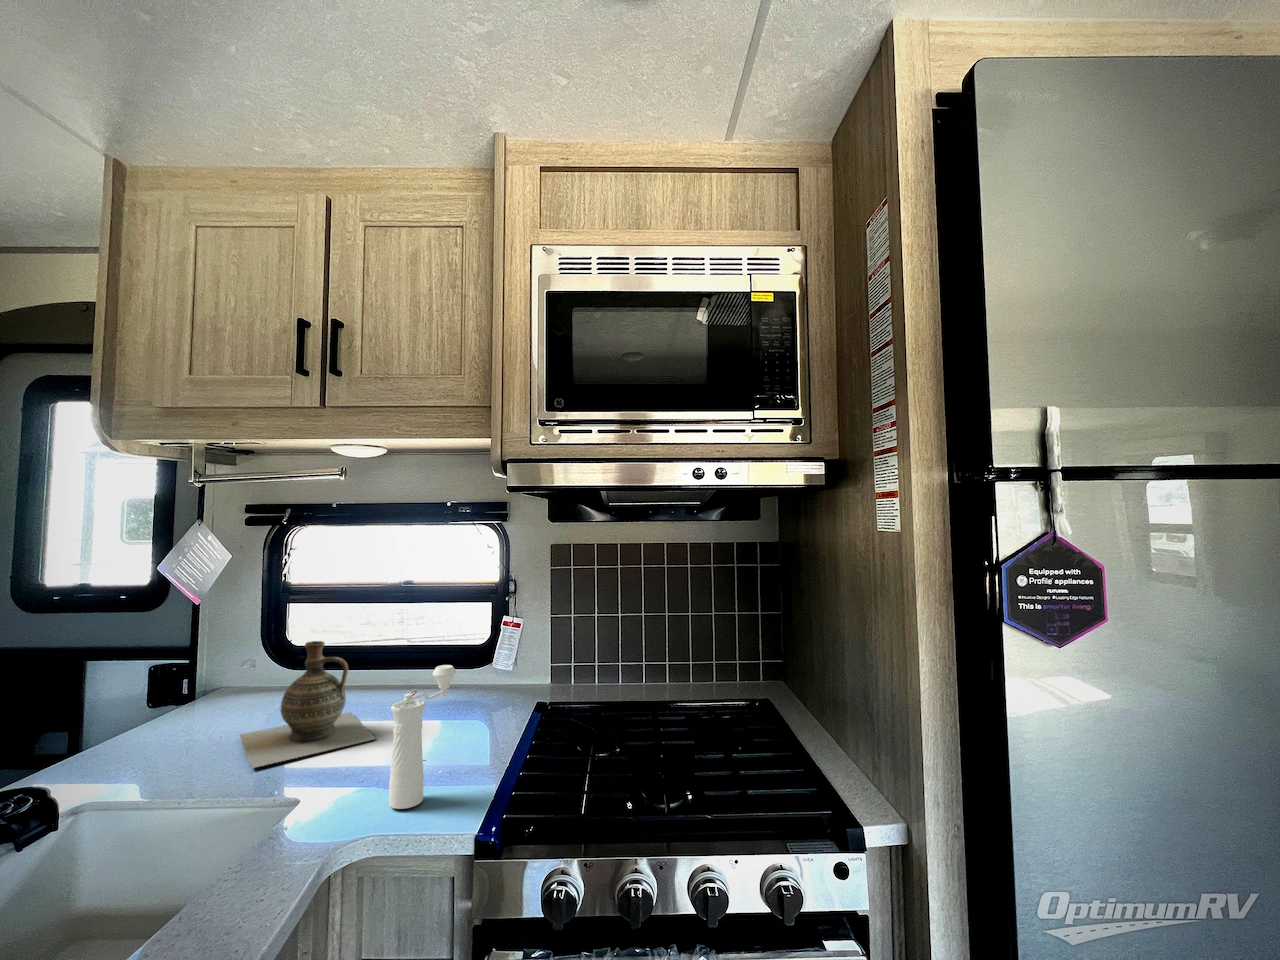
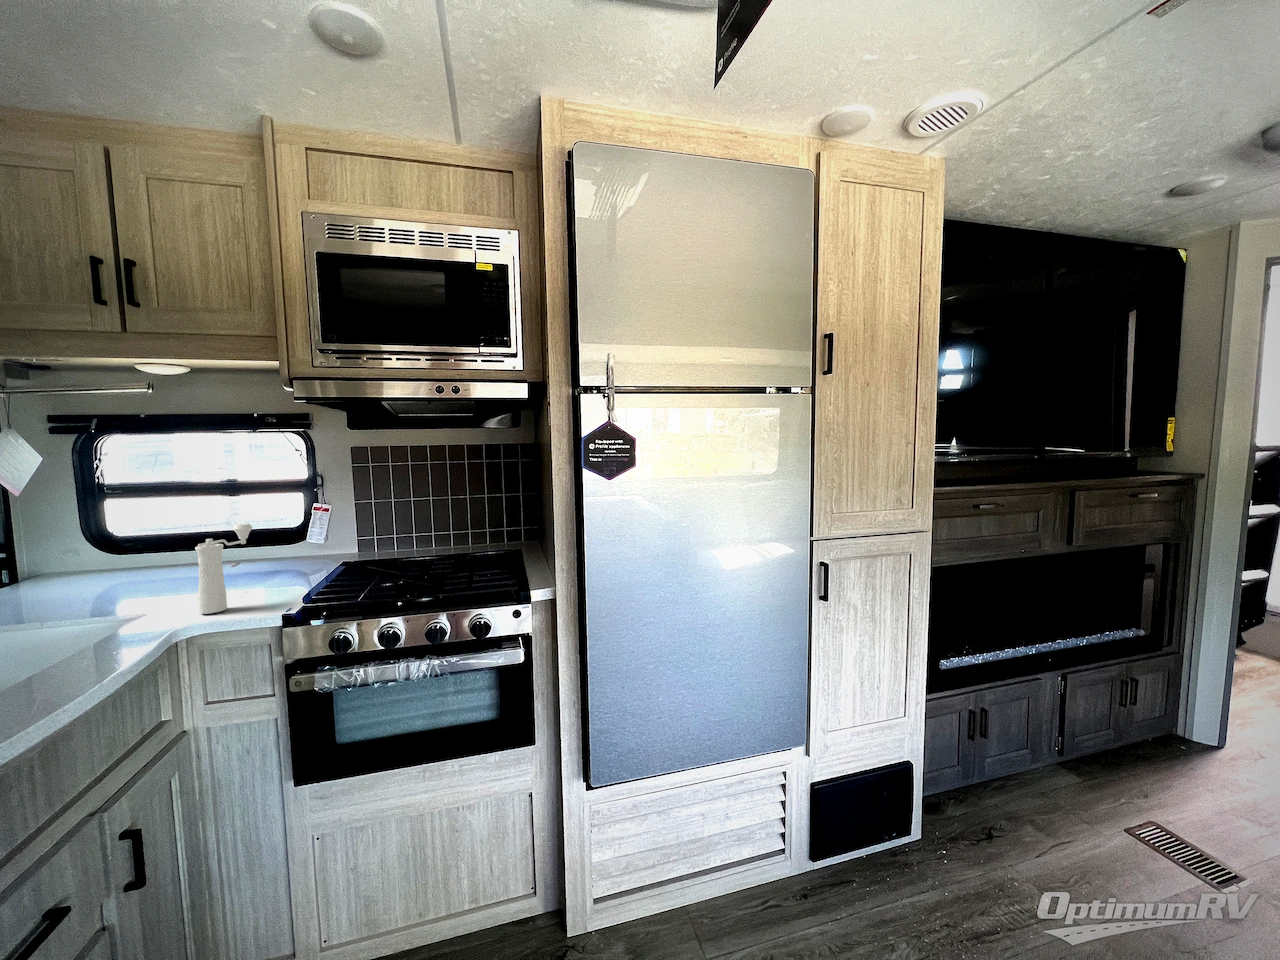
ceramic jug: present [240,641,375,768] -> none [73,518,197,606]

